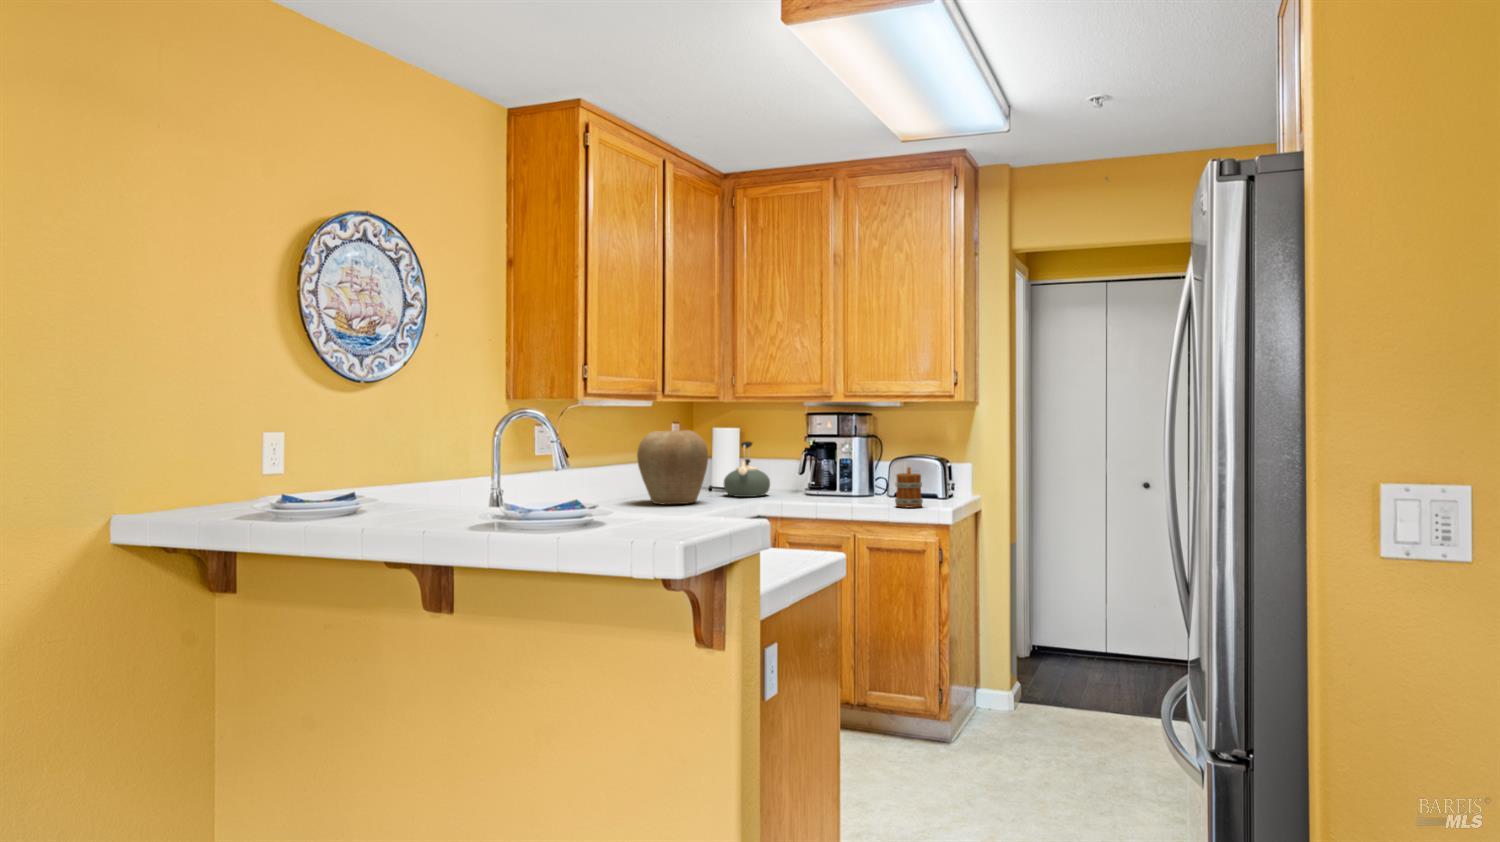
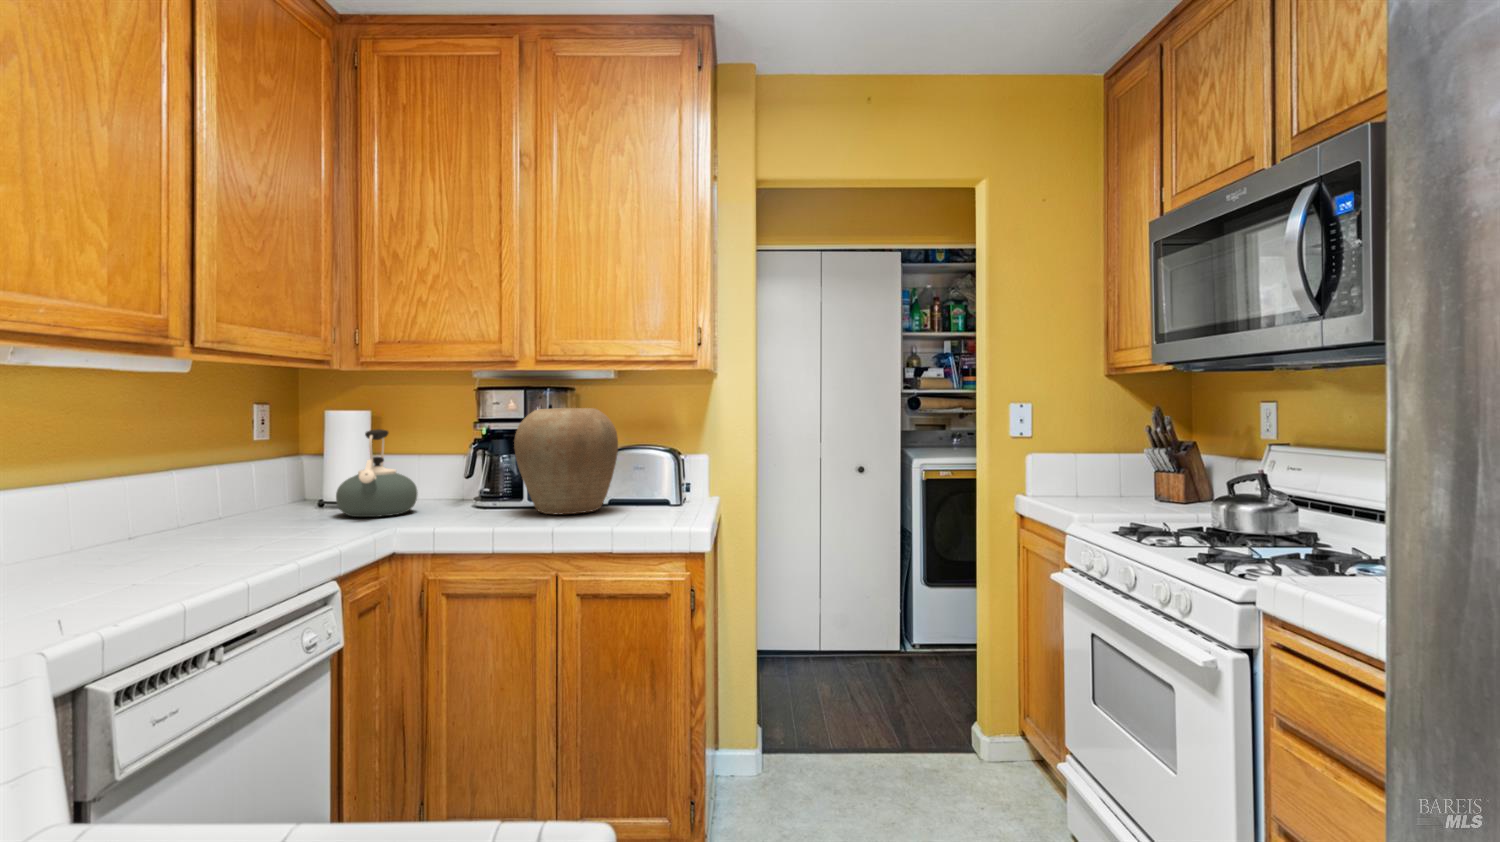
vase: present [637,430,708,504] -> present [514,408,618,514]
mug: present [895,467,923,508] -> none [622,465,664,529]

